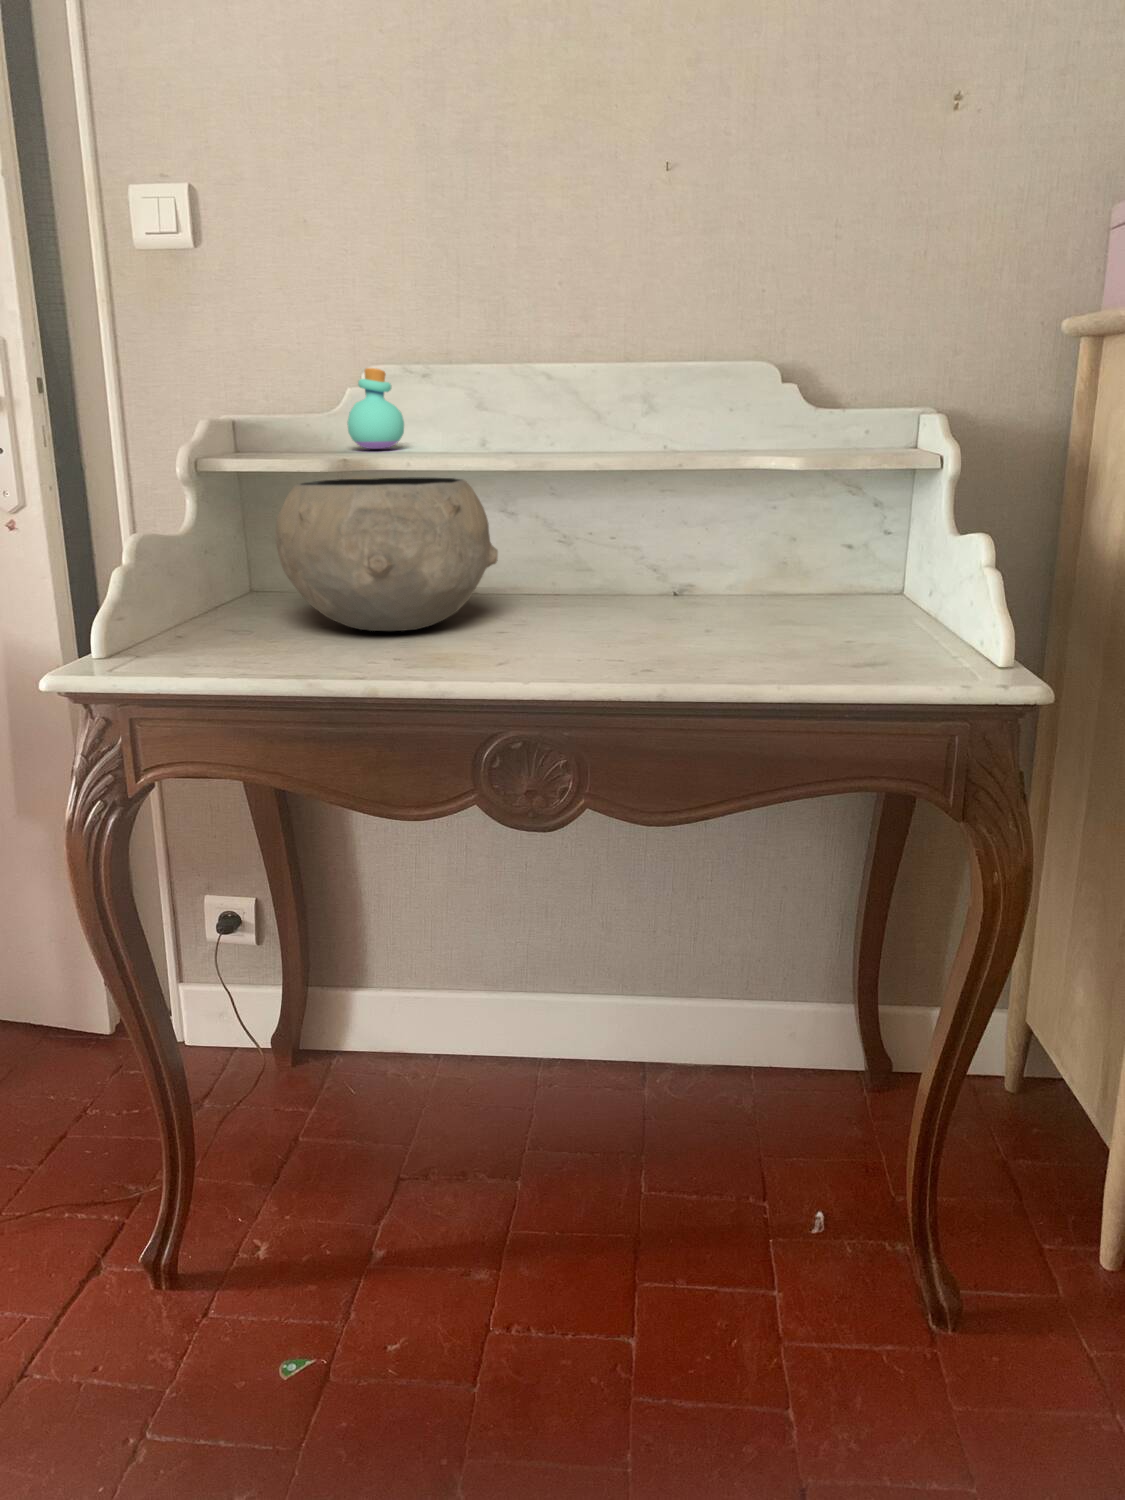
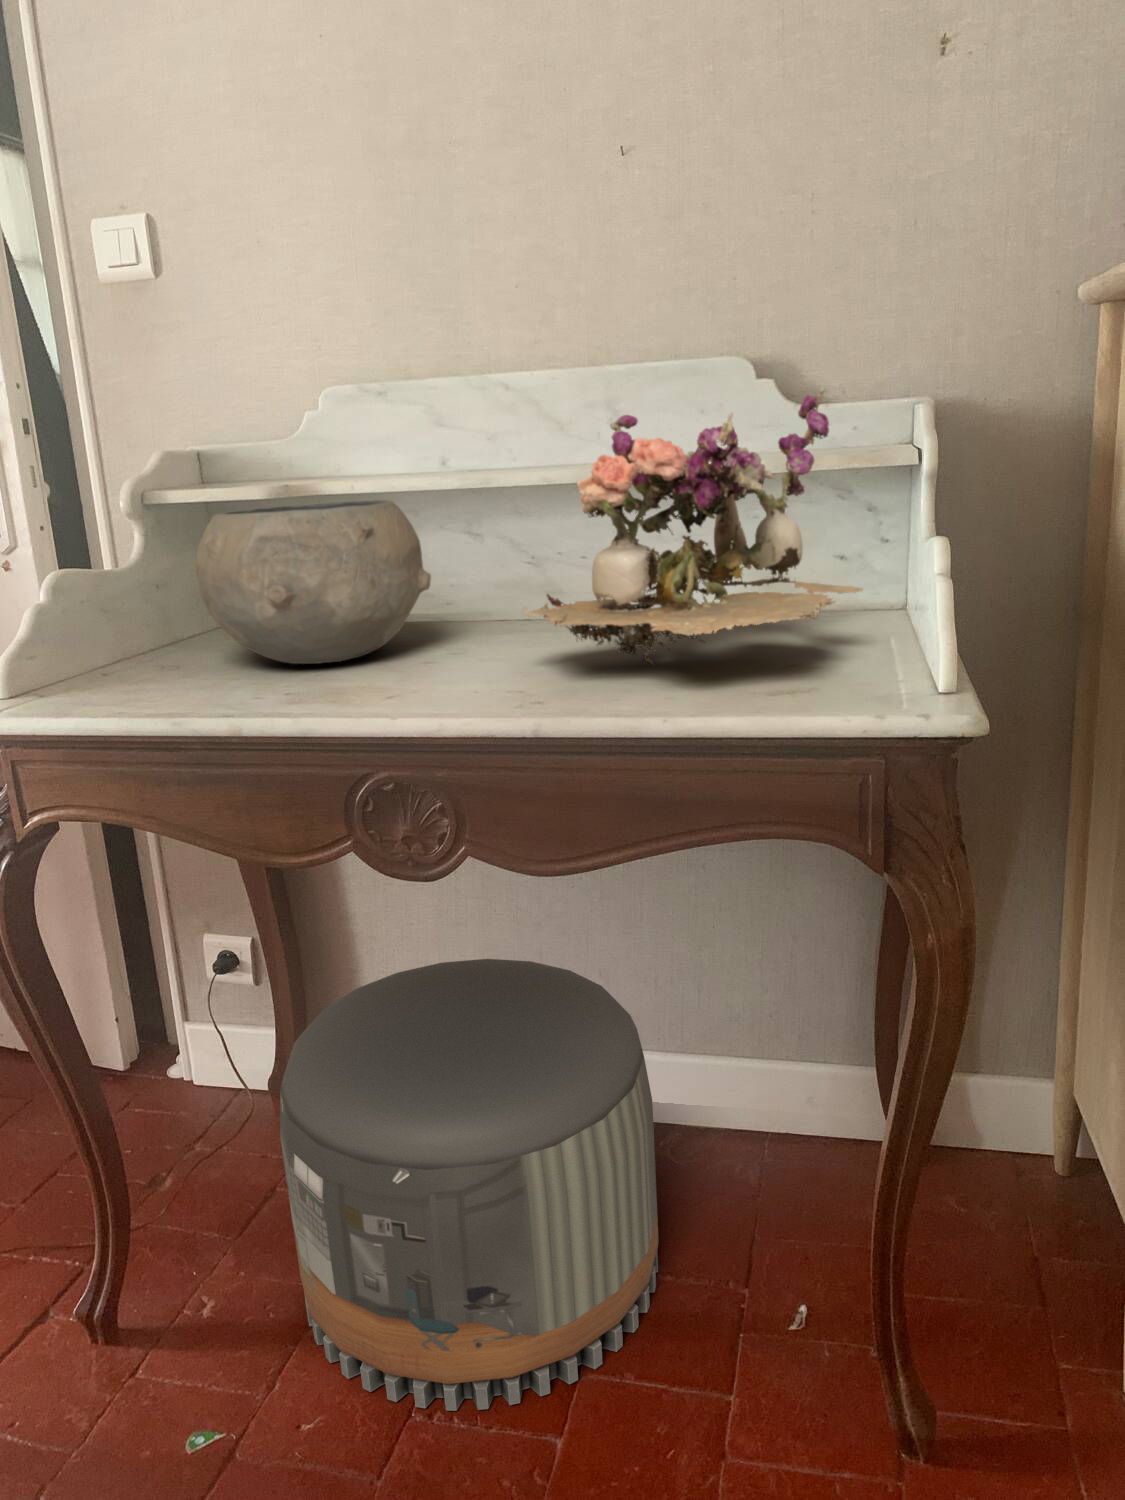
perfume bottle: present [347,368,404,449] -> none [302,389,362,473]
flower arrangement: none [608,396,904,639] -> present [522,387,863,662]
pouf: none [348,913,689,1322] -> present [280,959,659,1411]

